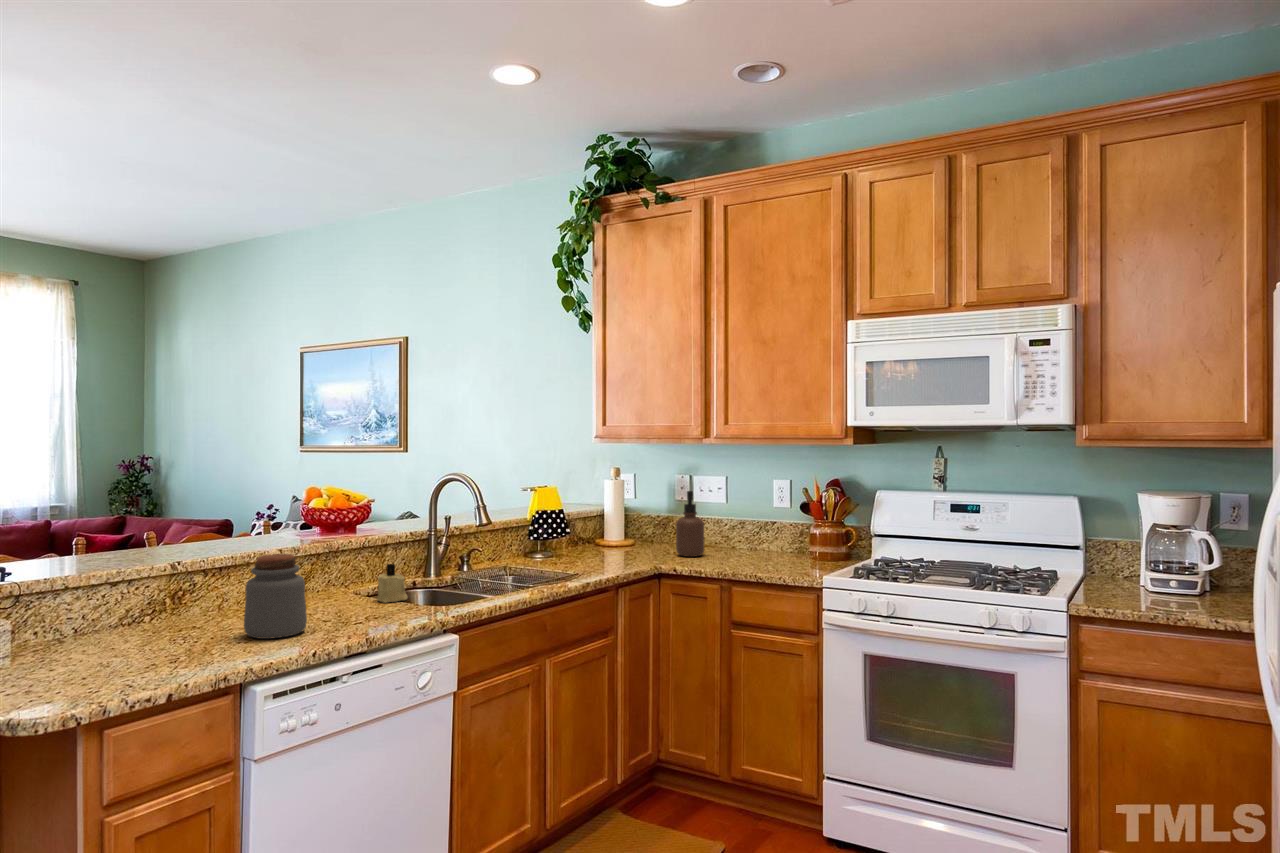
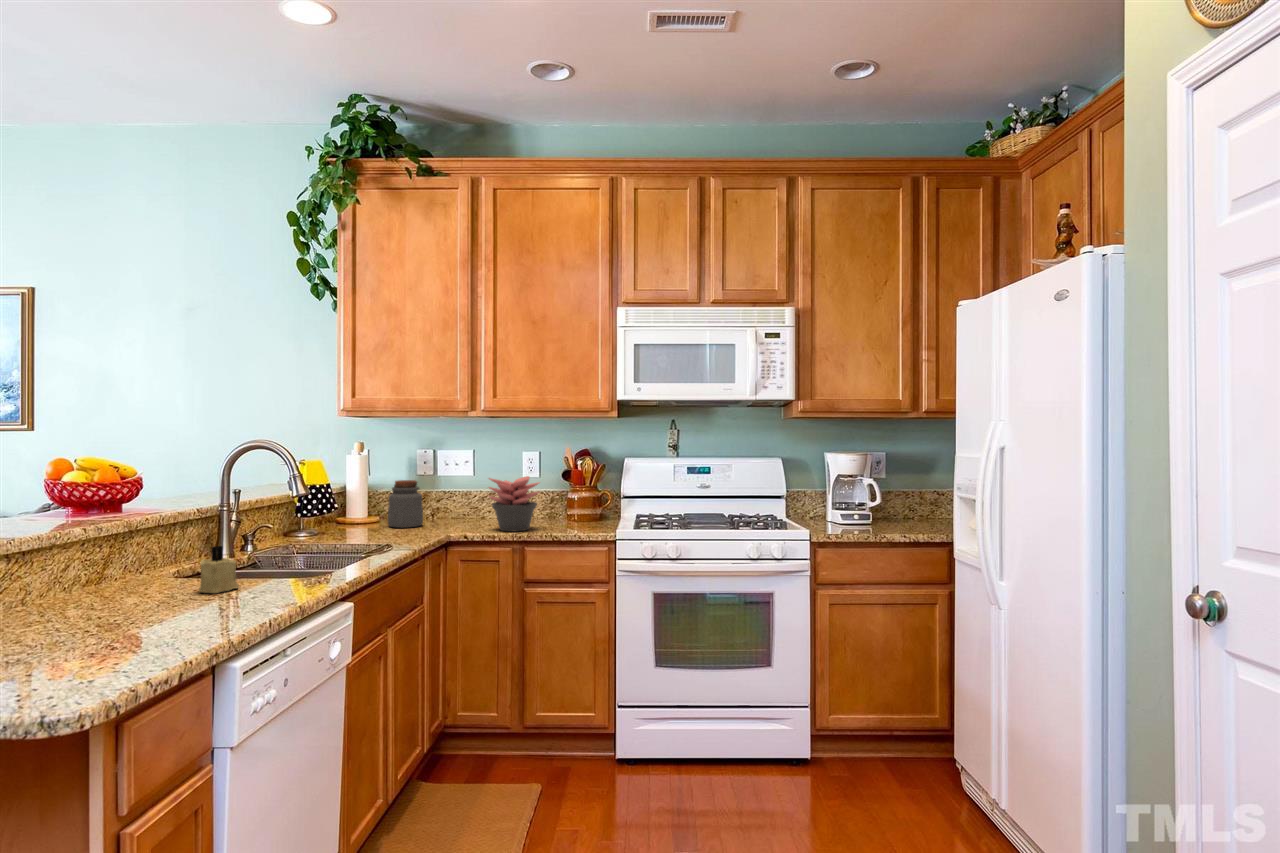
soap dispenser: present [676,491,704,557] -> none [444,462,472,527]
succulent plant: none [708,508,759,567] -> present [489,476,540,531]
jar: present [244,554,307,639] -> present [388,480,423,528]

